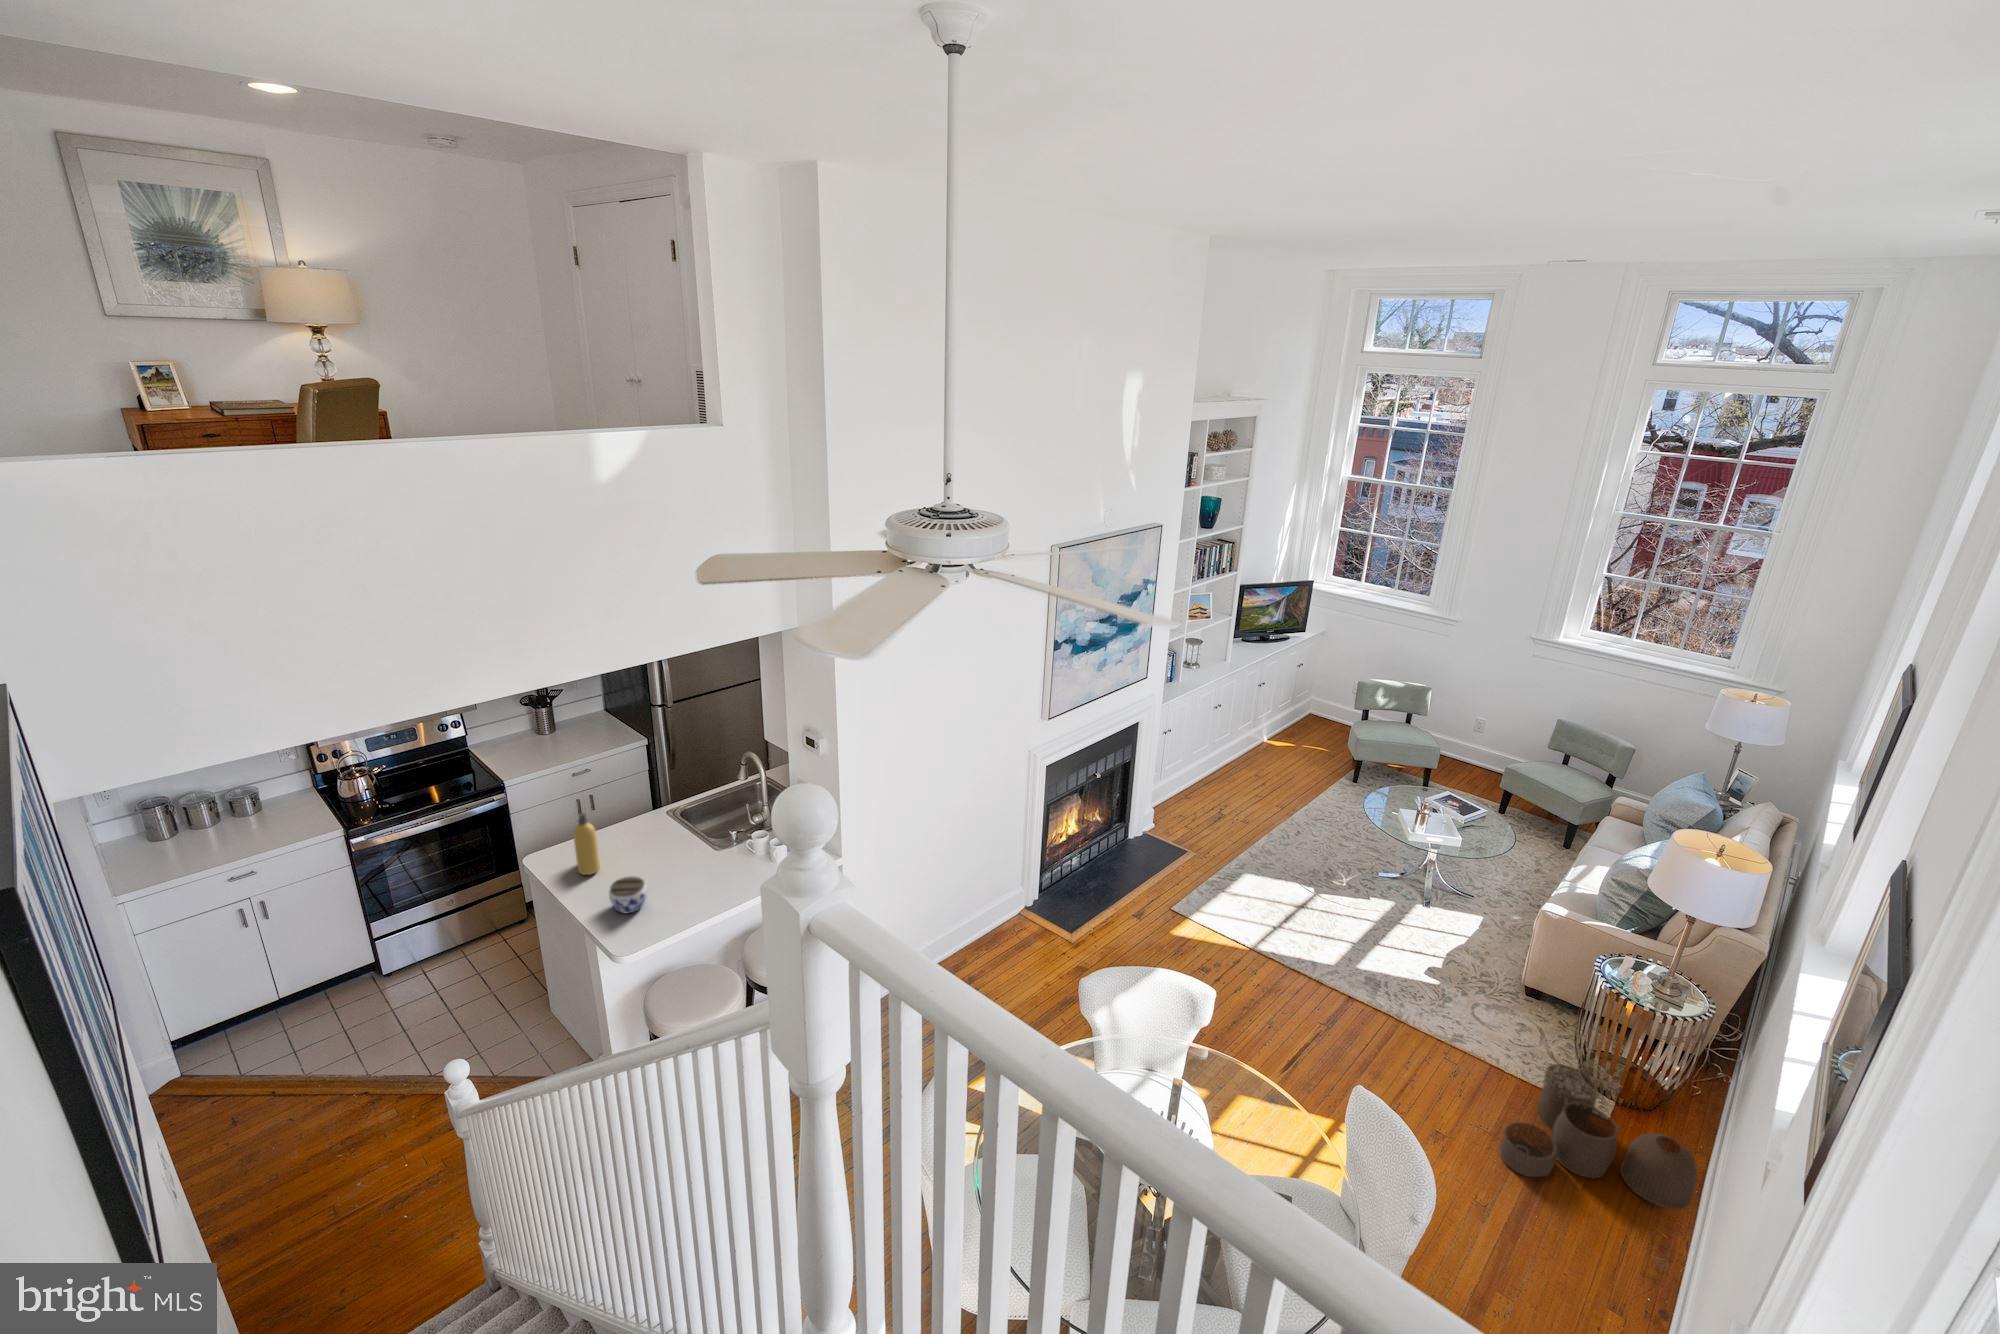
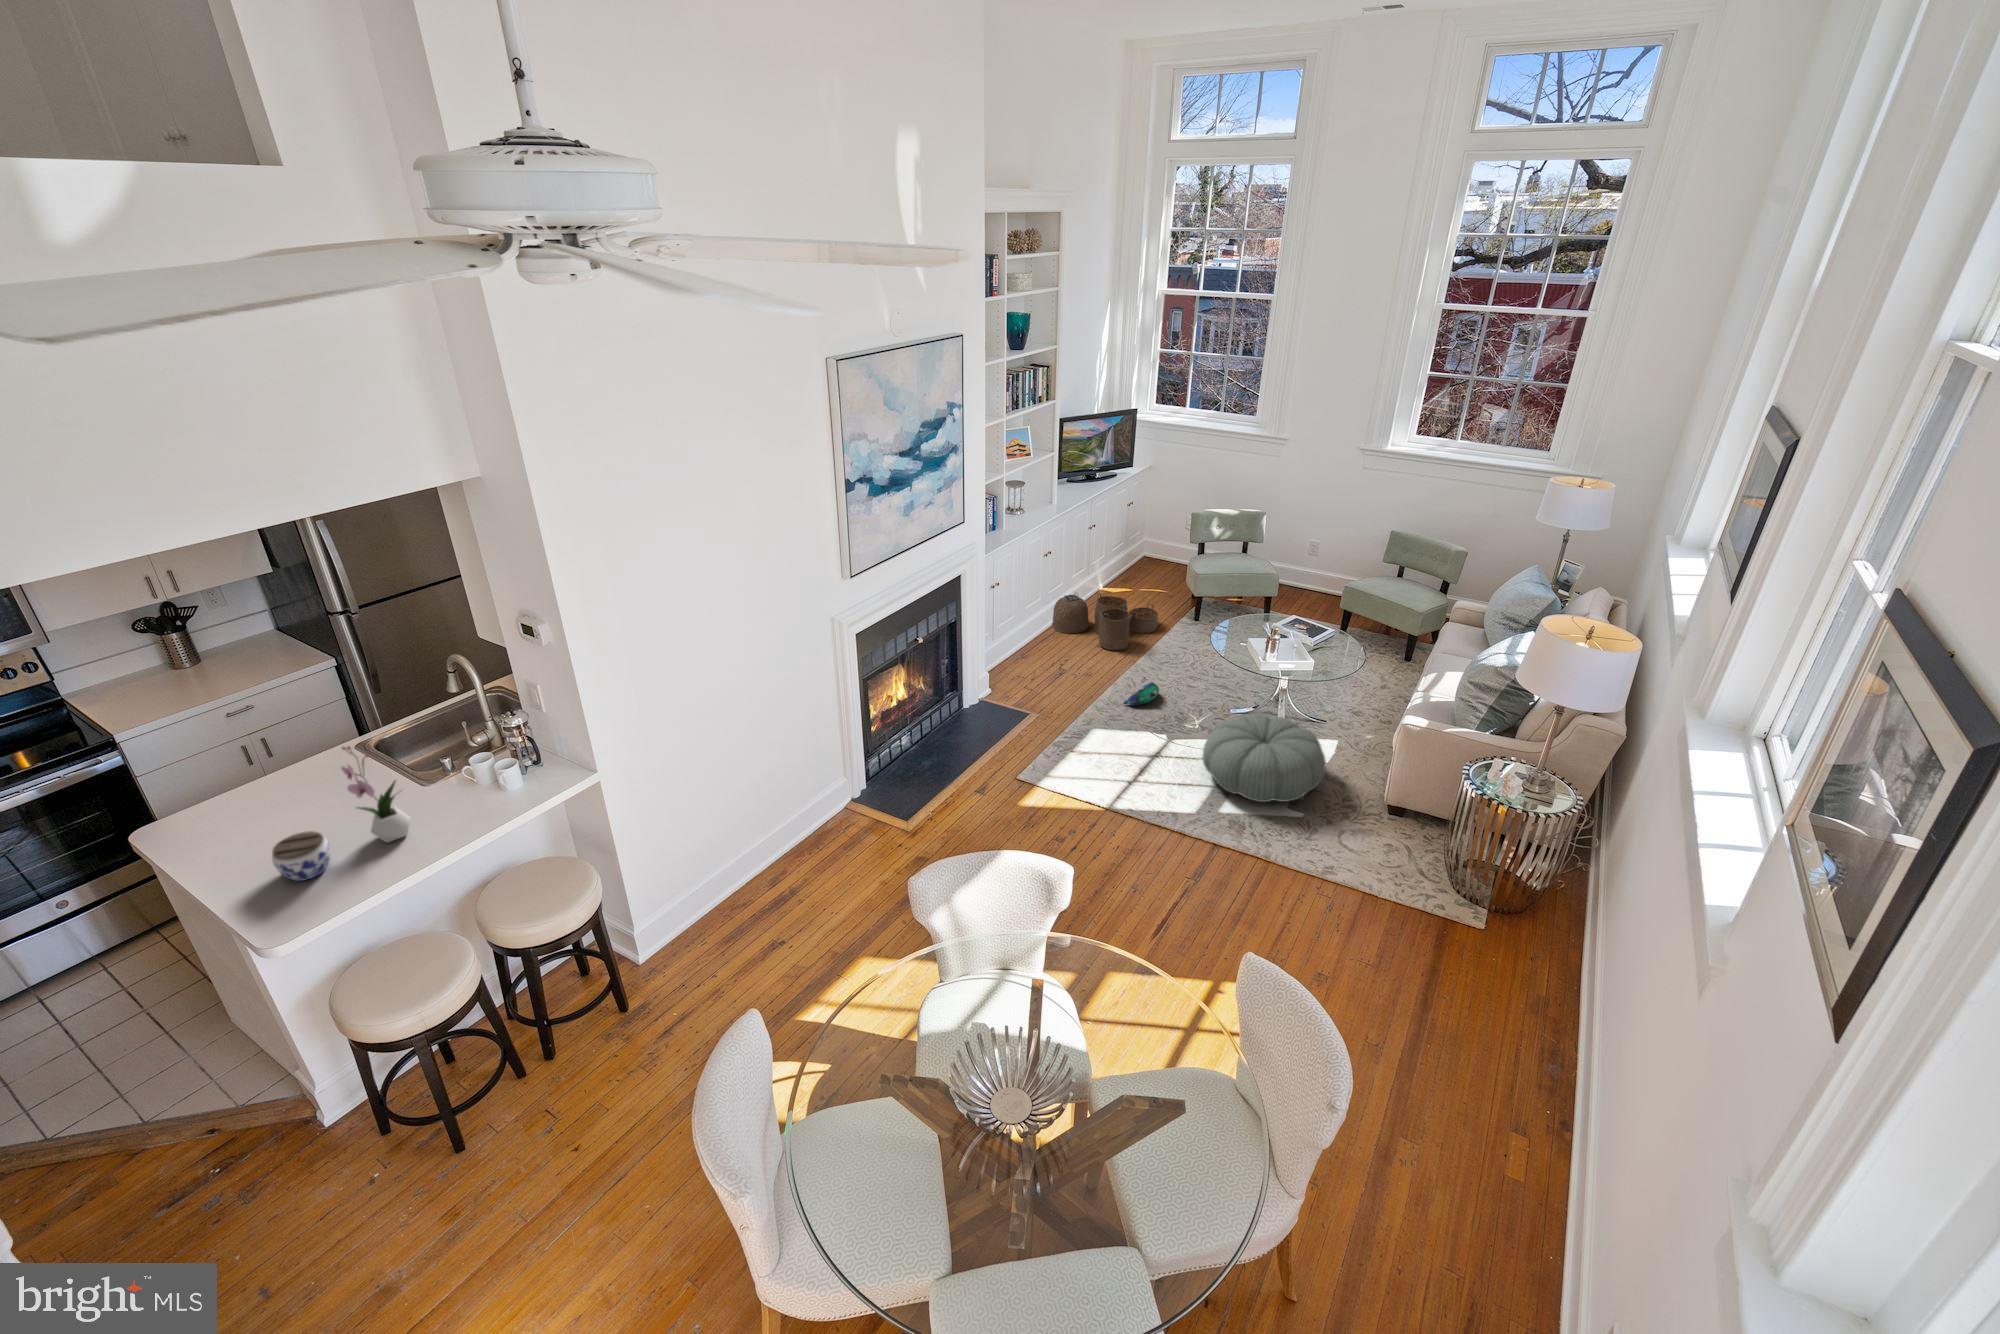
bottle: present [573,813,600,875] -> none [212,758,265,839]
flower arrangement: none [664,816,703,893] -> present [341,746,411,843]
plush toy: none [1277,836,1312,857] -> present [1123,682,1159,706]
pouf: none [1347,879,1465,967] -> present [1202,714,1326,802]
woven basket: present [1500,1064,1697,1210] -> present [1052,593,1158,650]

